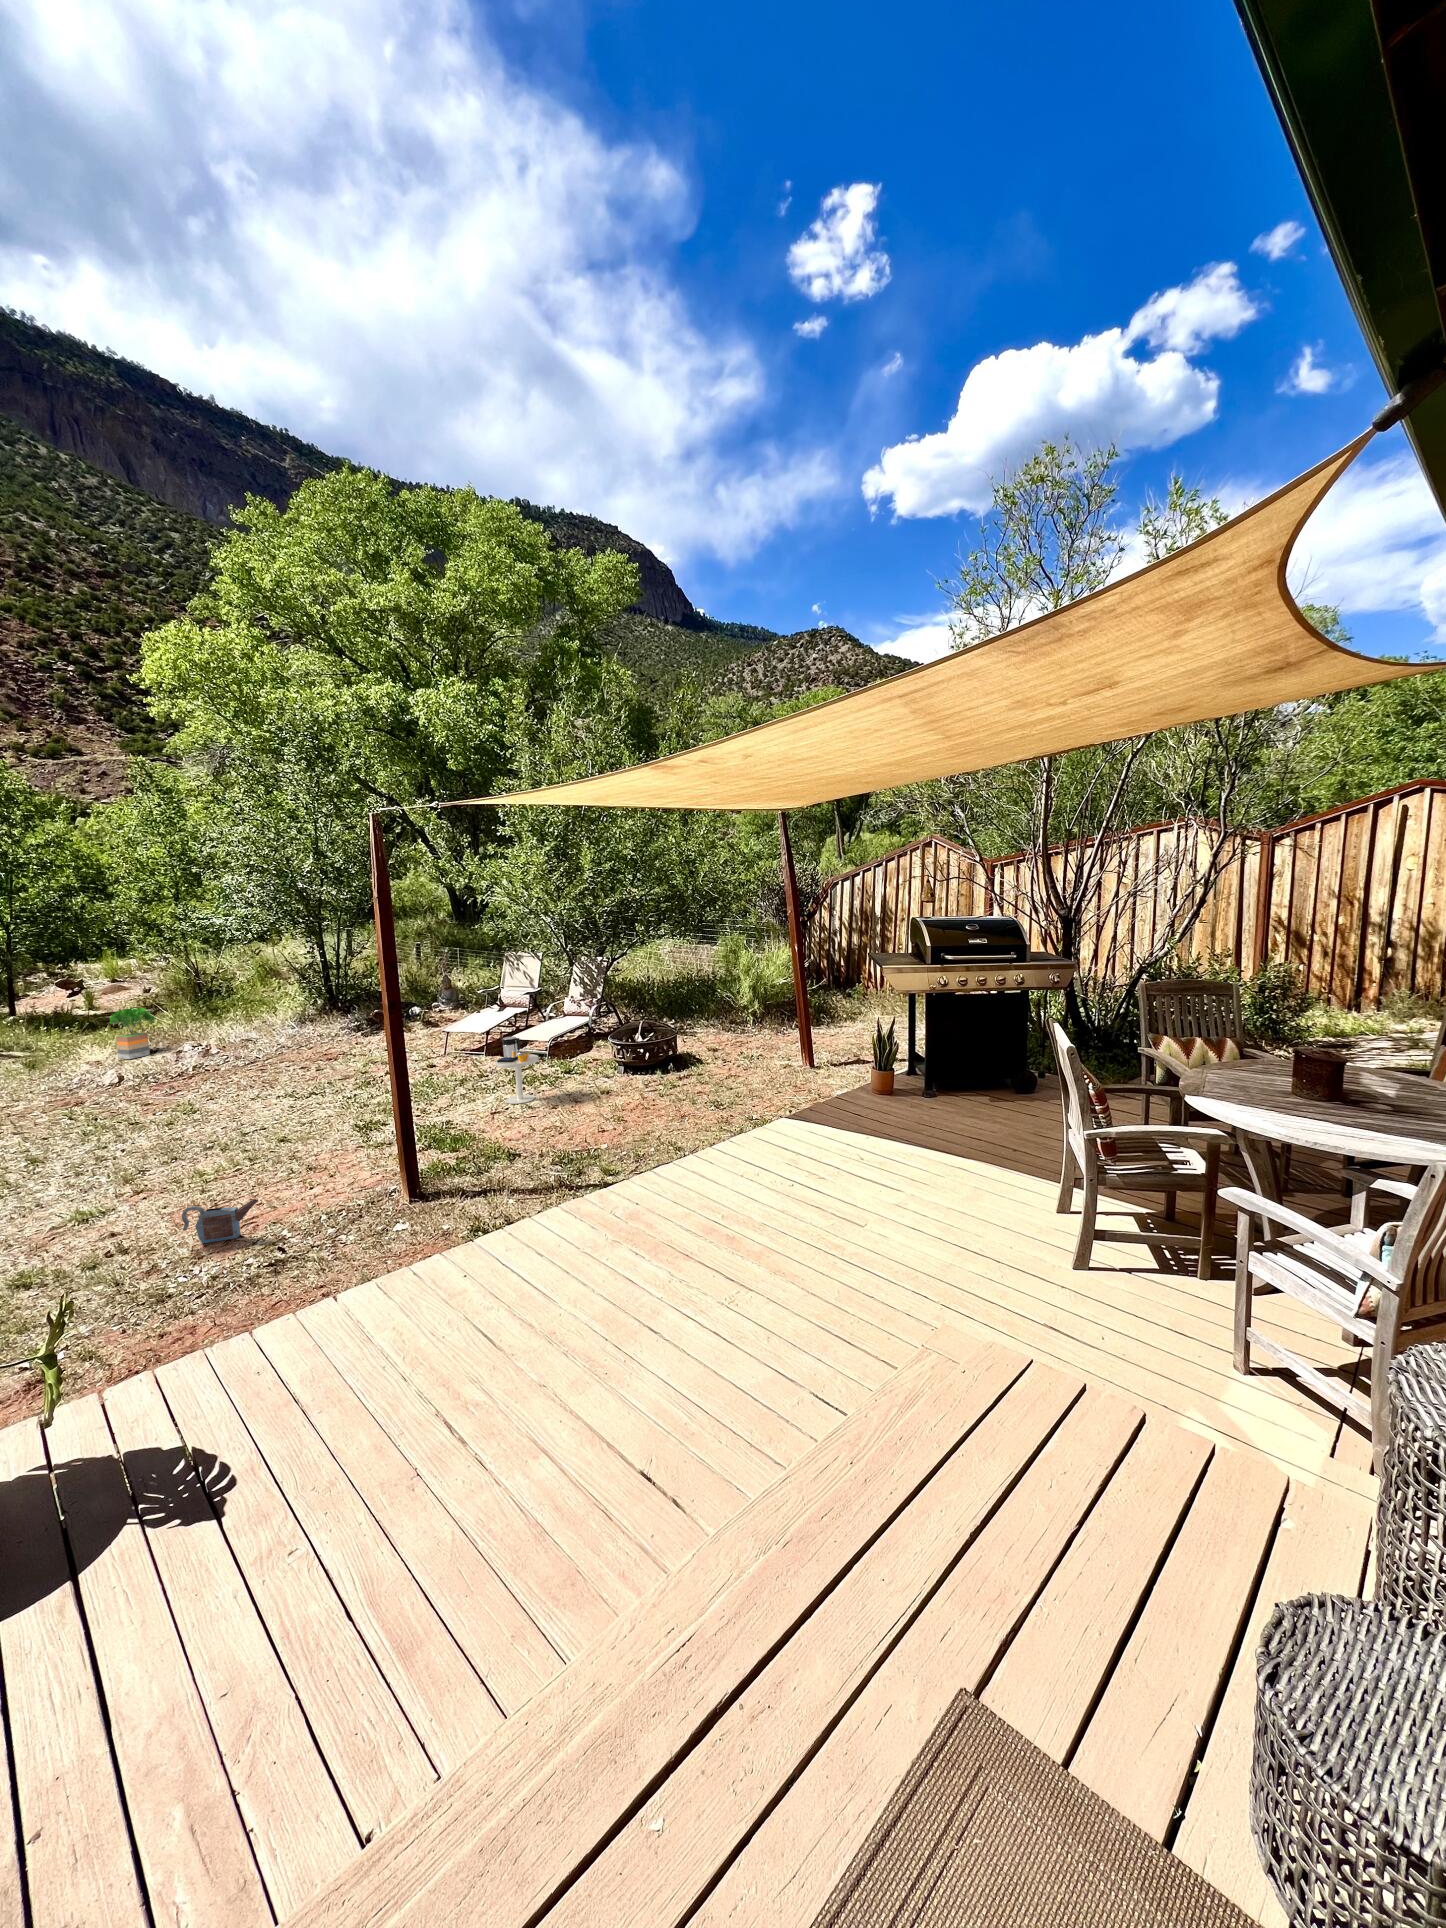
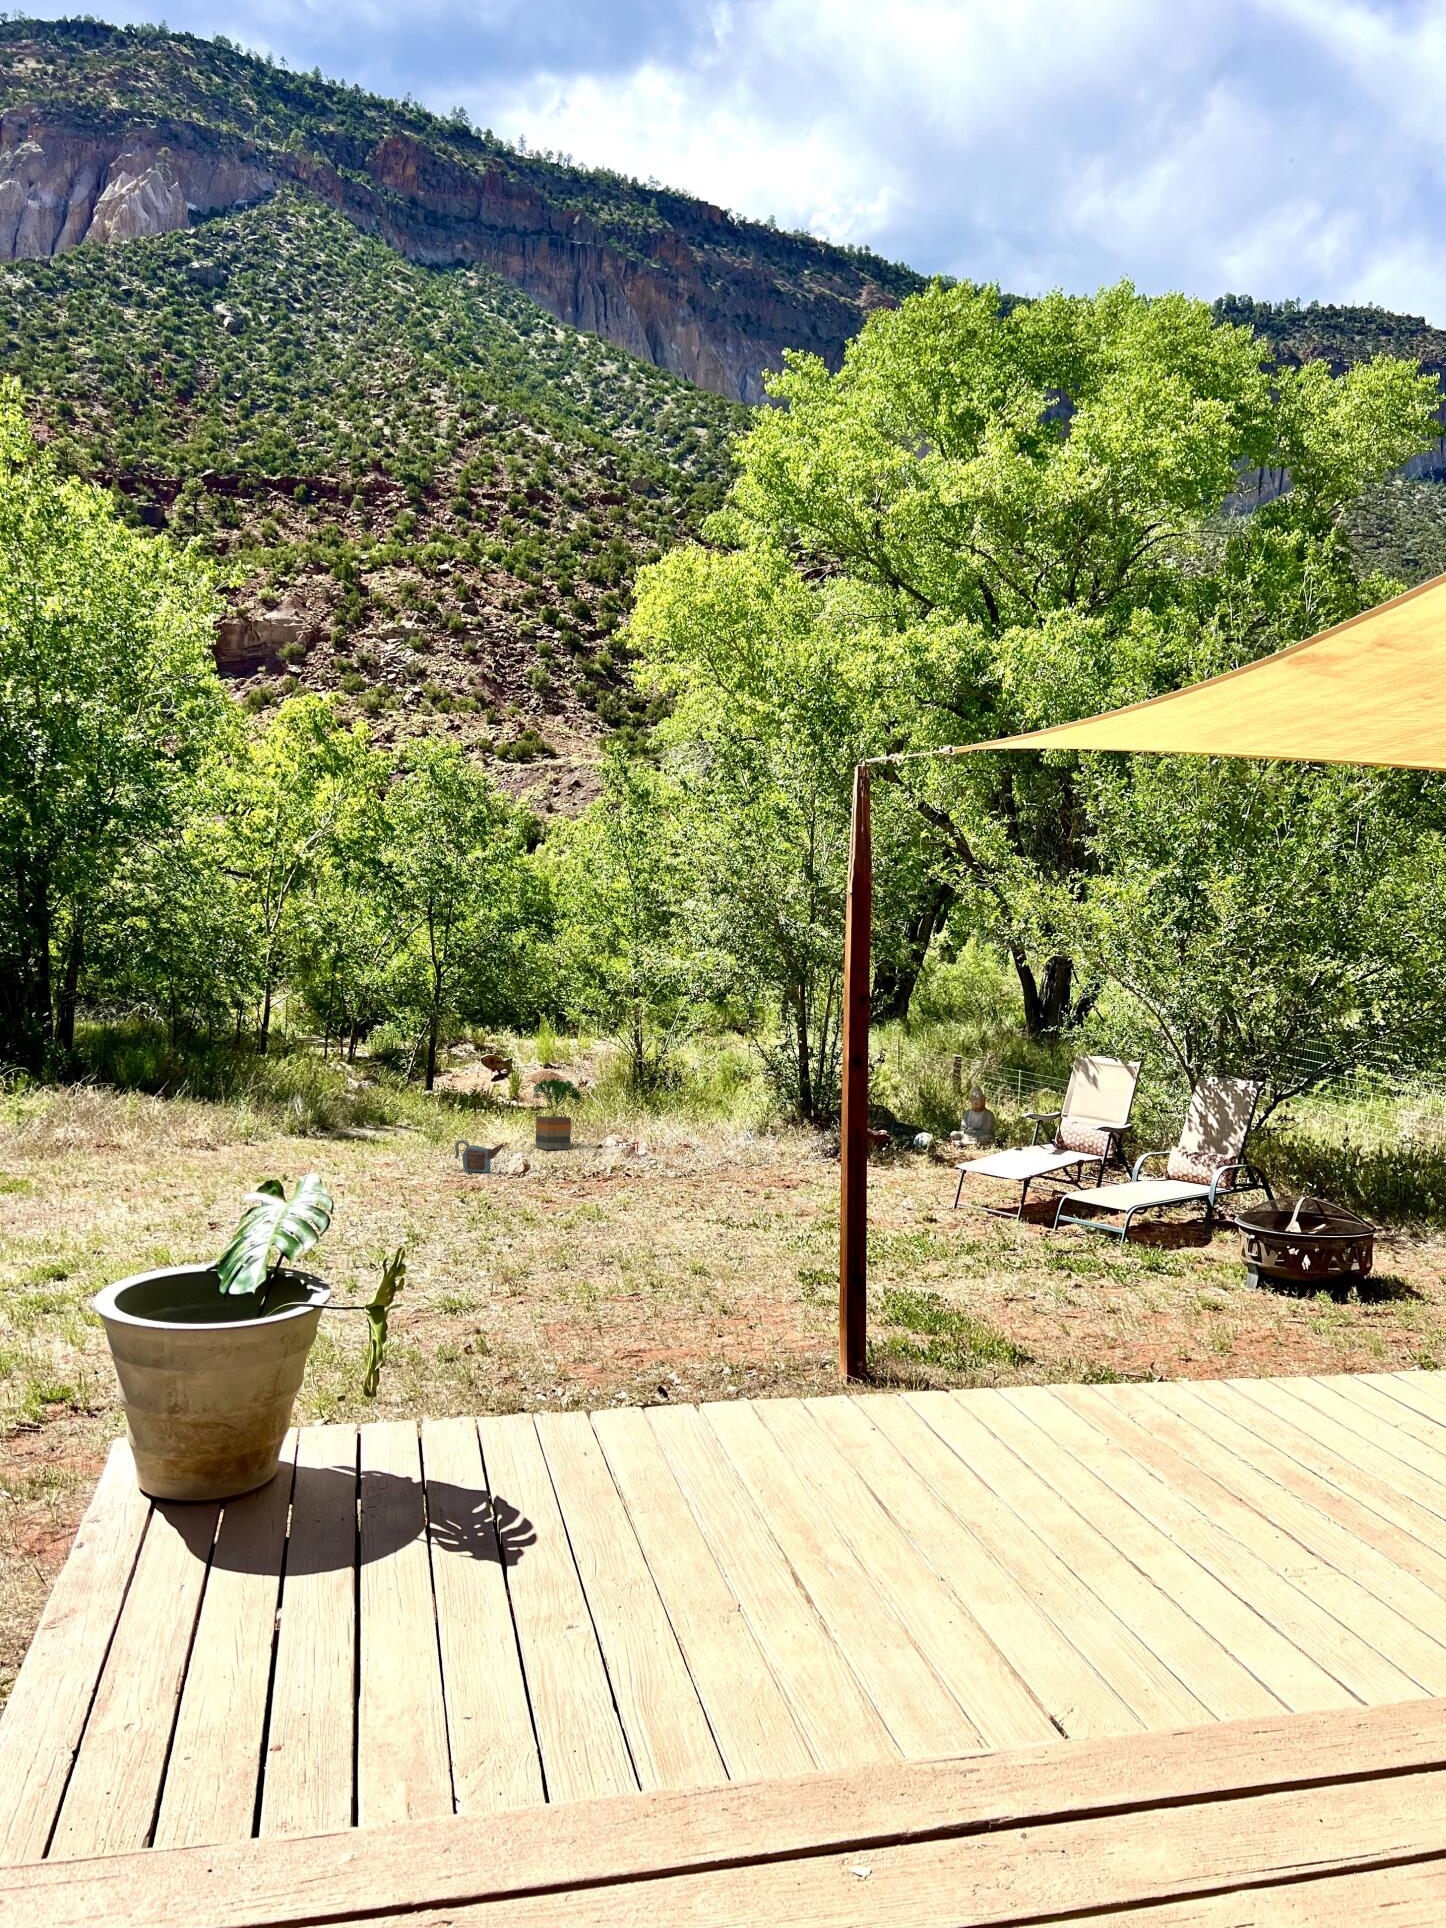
side table: present [496,1037,539,1104] -> none [1007,1158,1077,1270]
watering can: present [182,1199,258,1243] -> present [454,1140,504,1172]

